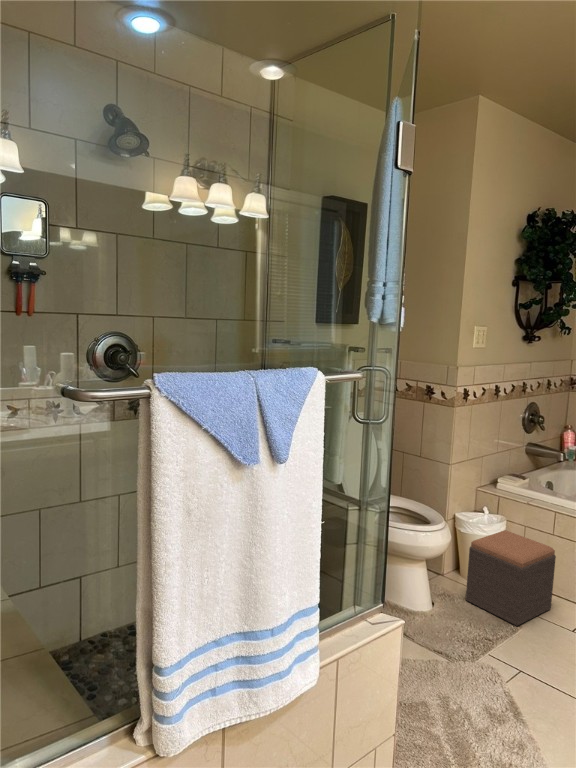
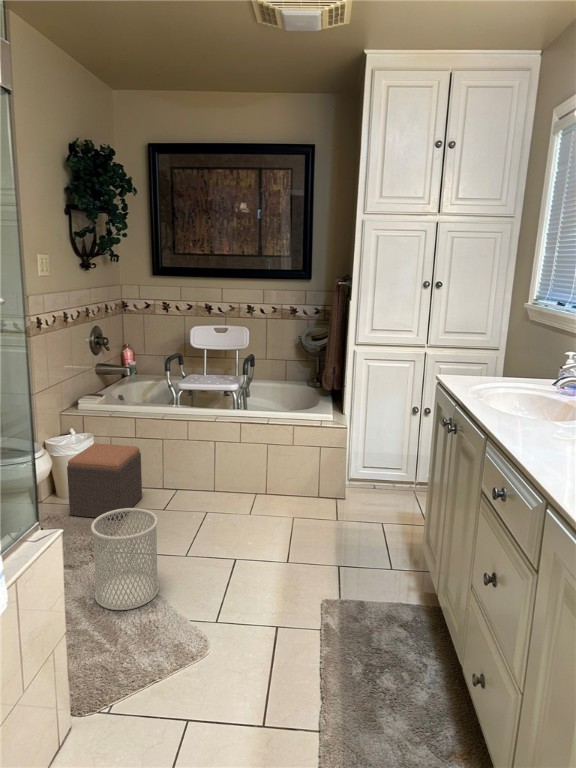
wastebasket: none [461,613,544,740] -> present [91,508,159,610]

